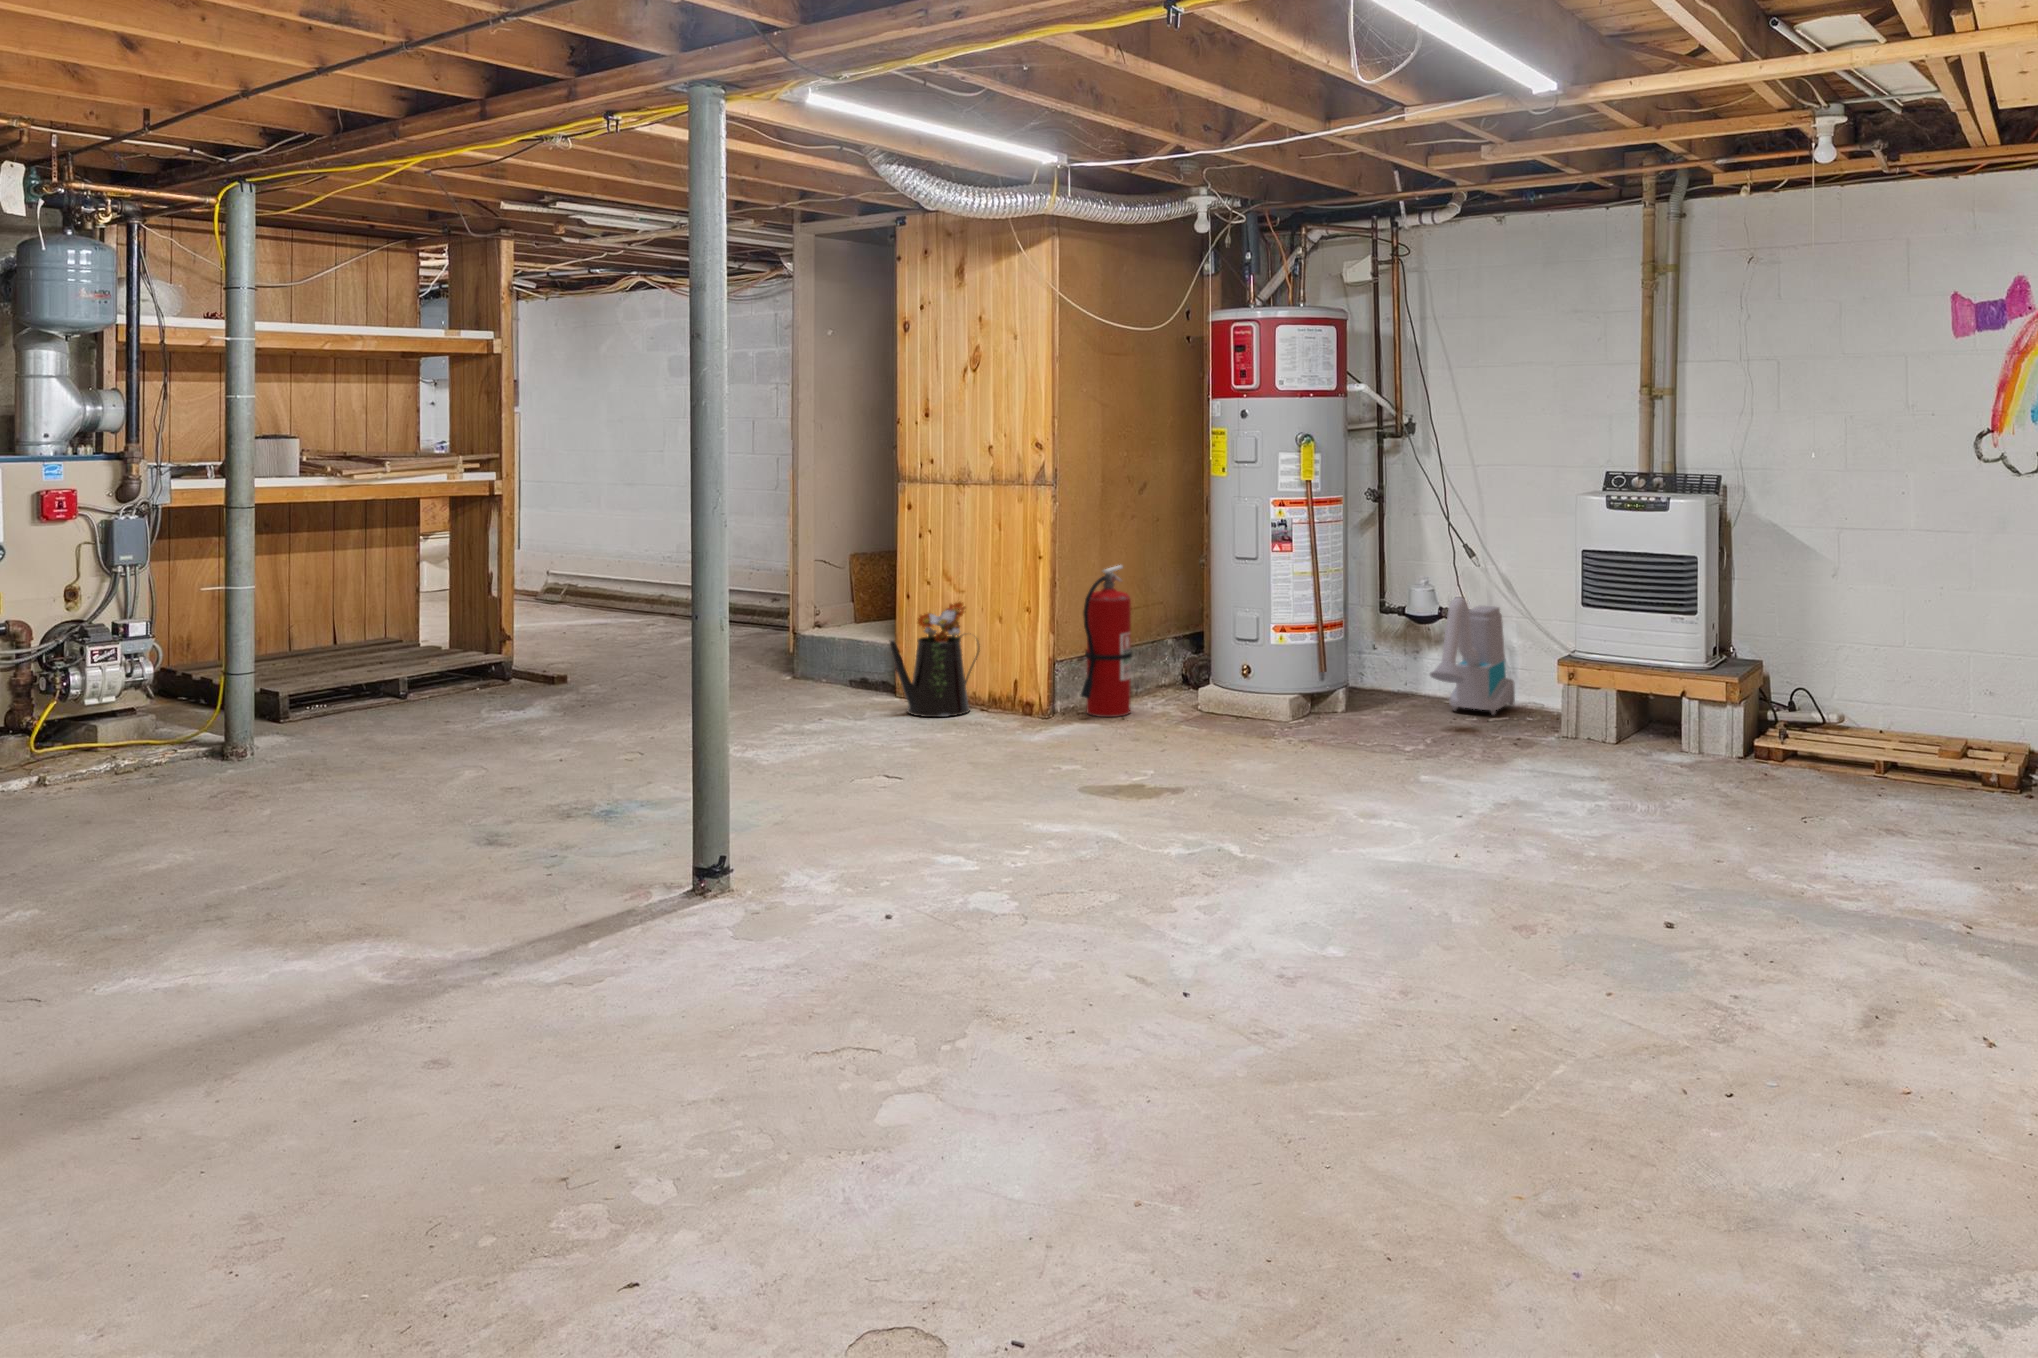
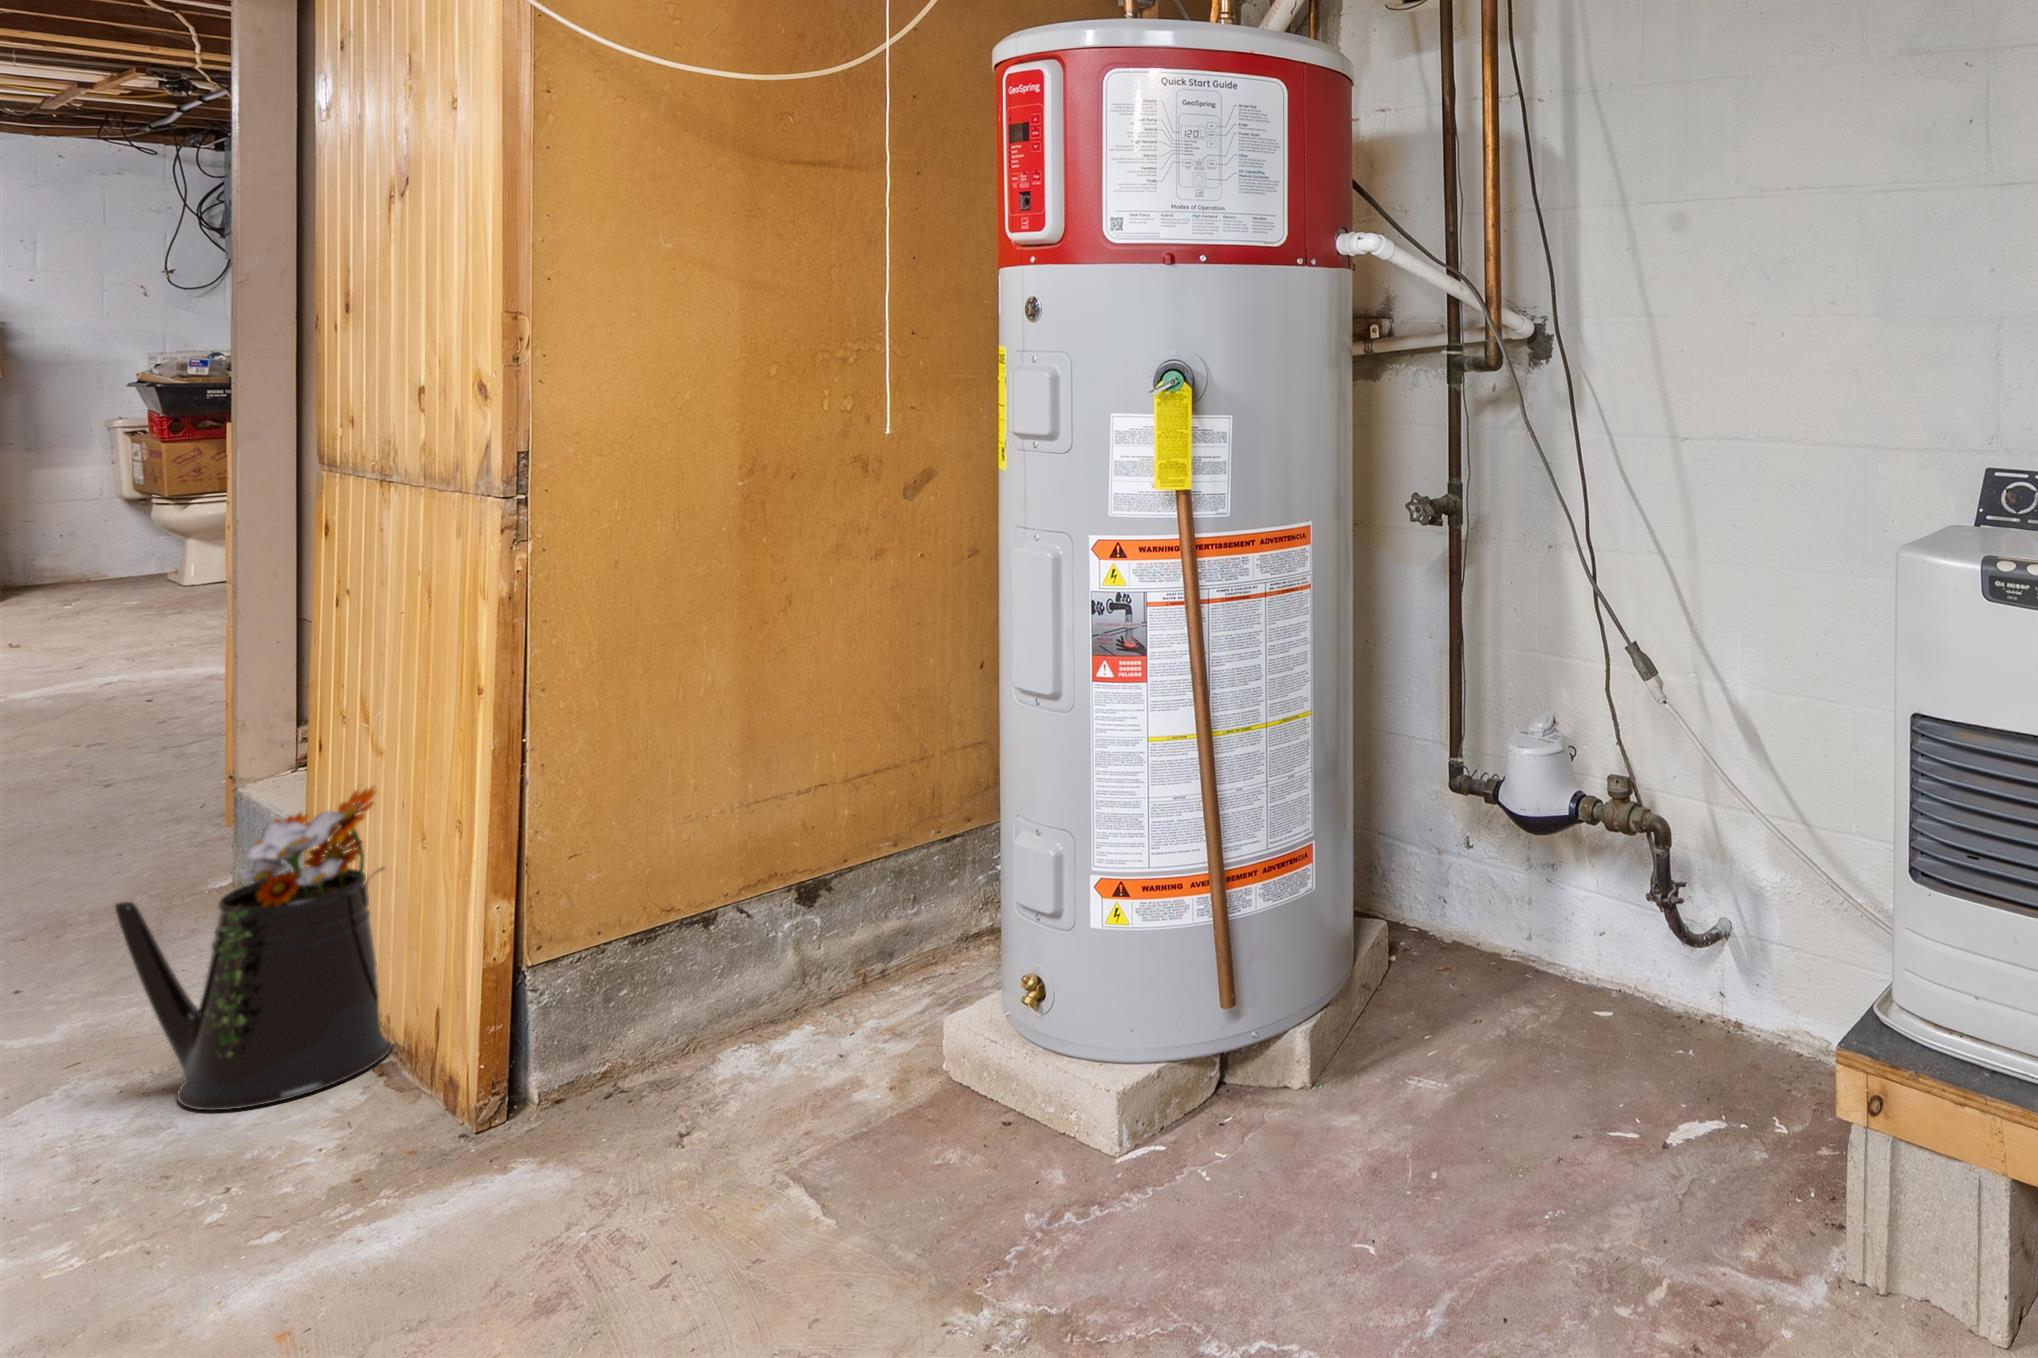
fire extinguisher: present [1081,565,1132,717] -> none [580,698,776,1110]
vacuum cleaner: present [1430,597,1515,715] -> none [1471,788,1758,1106]

